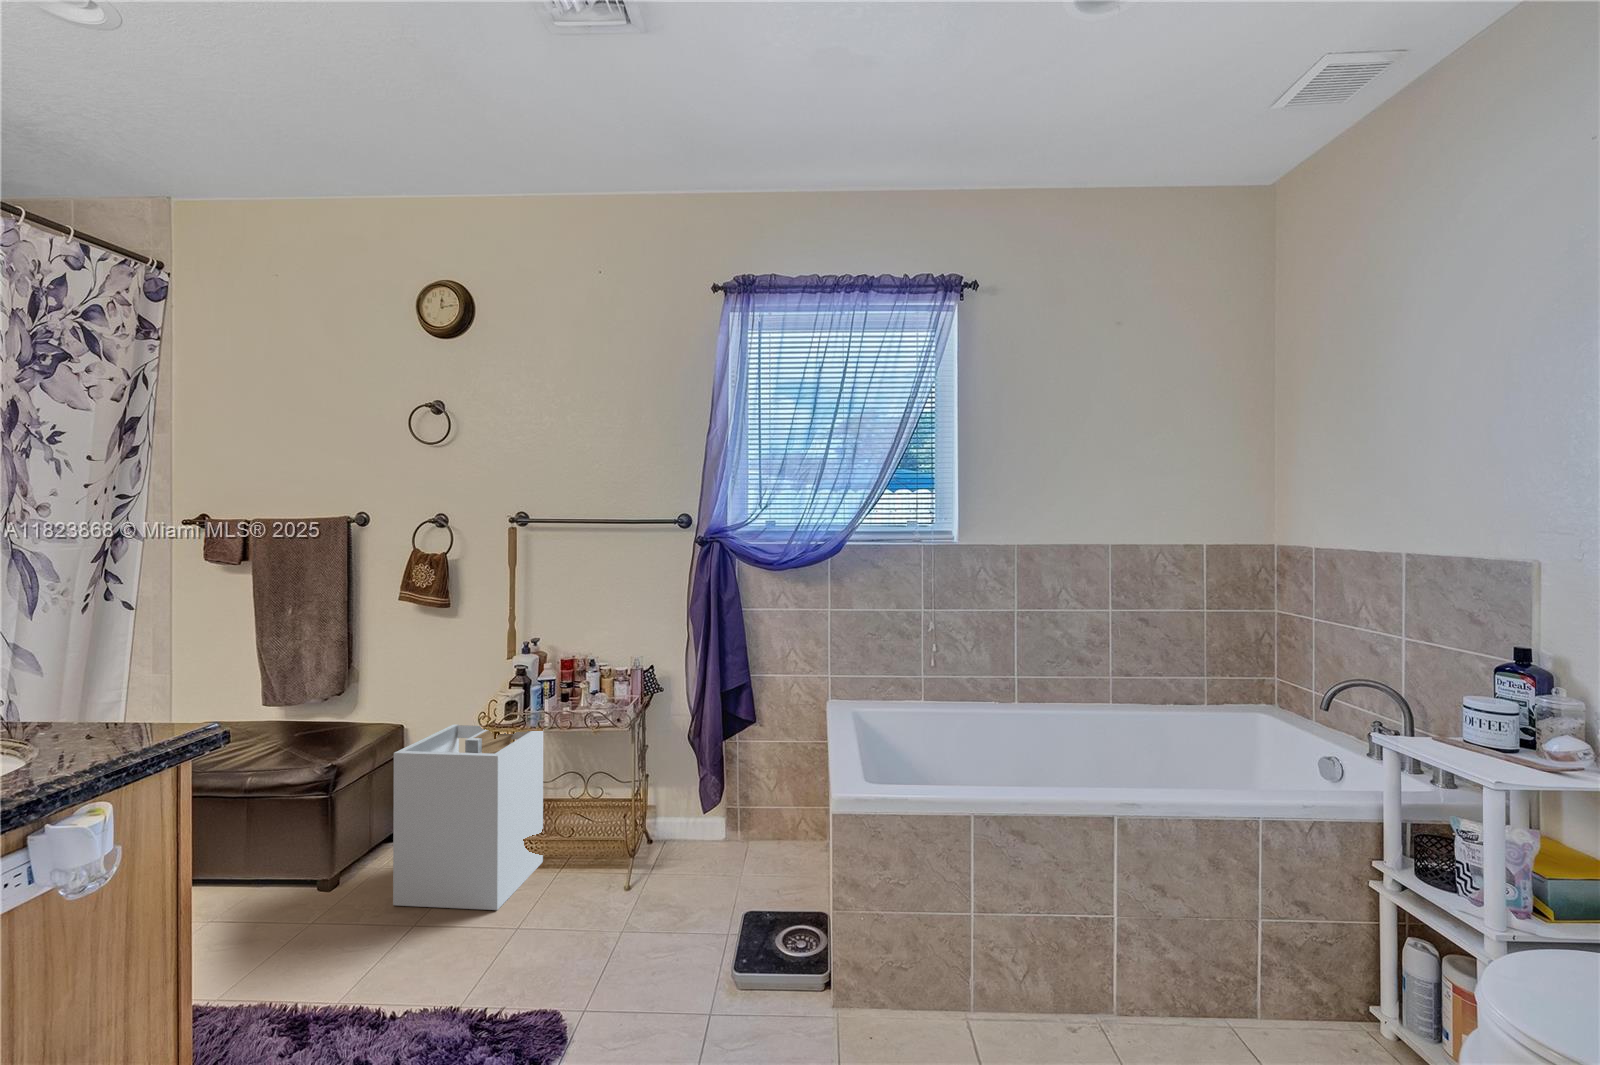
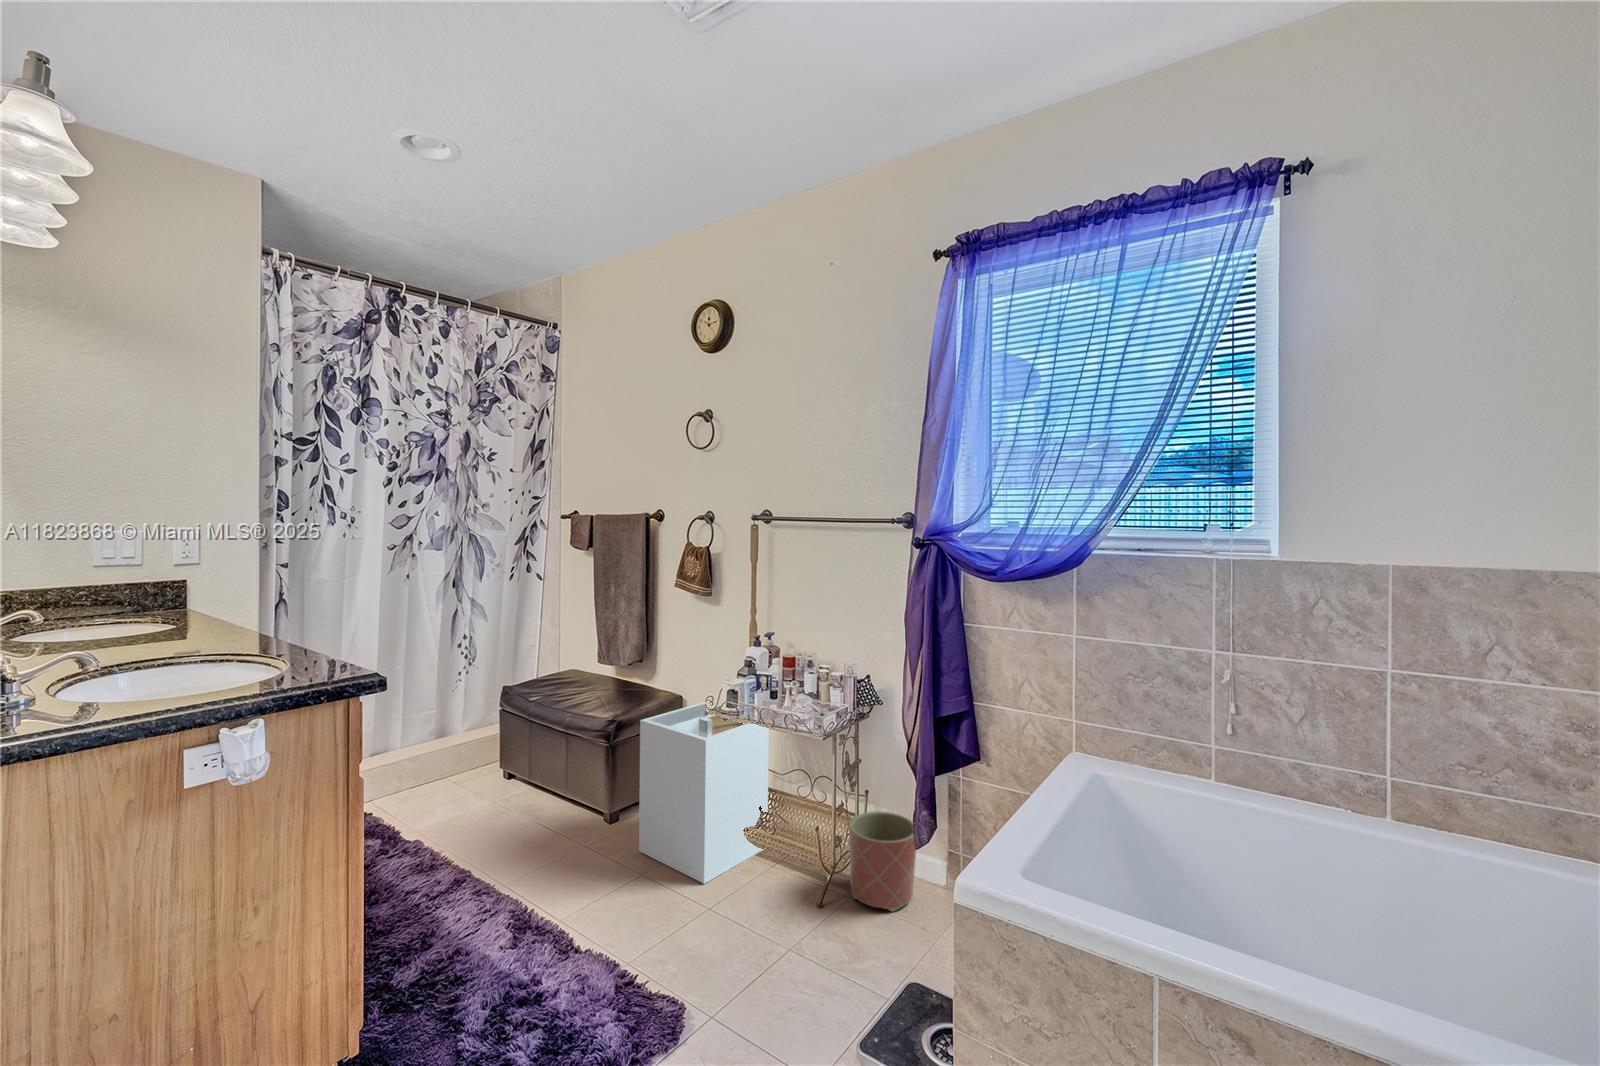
planter: none [647,792,709,877] -> present [849,811,916,911]

